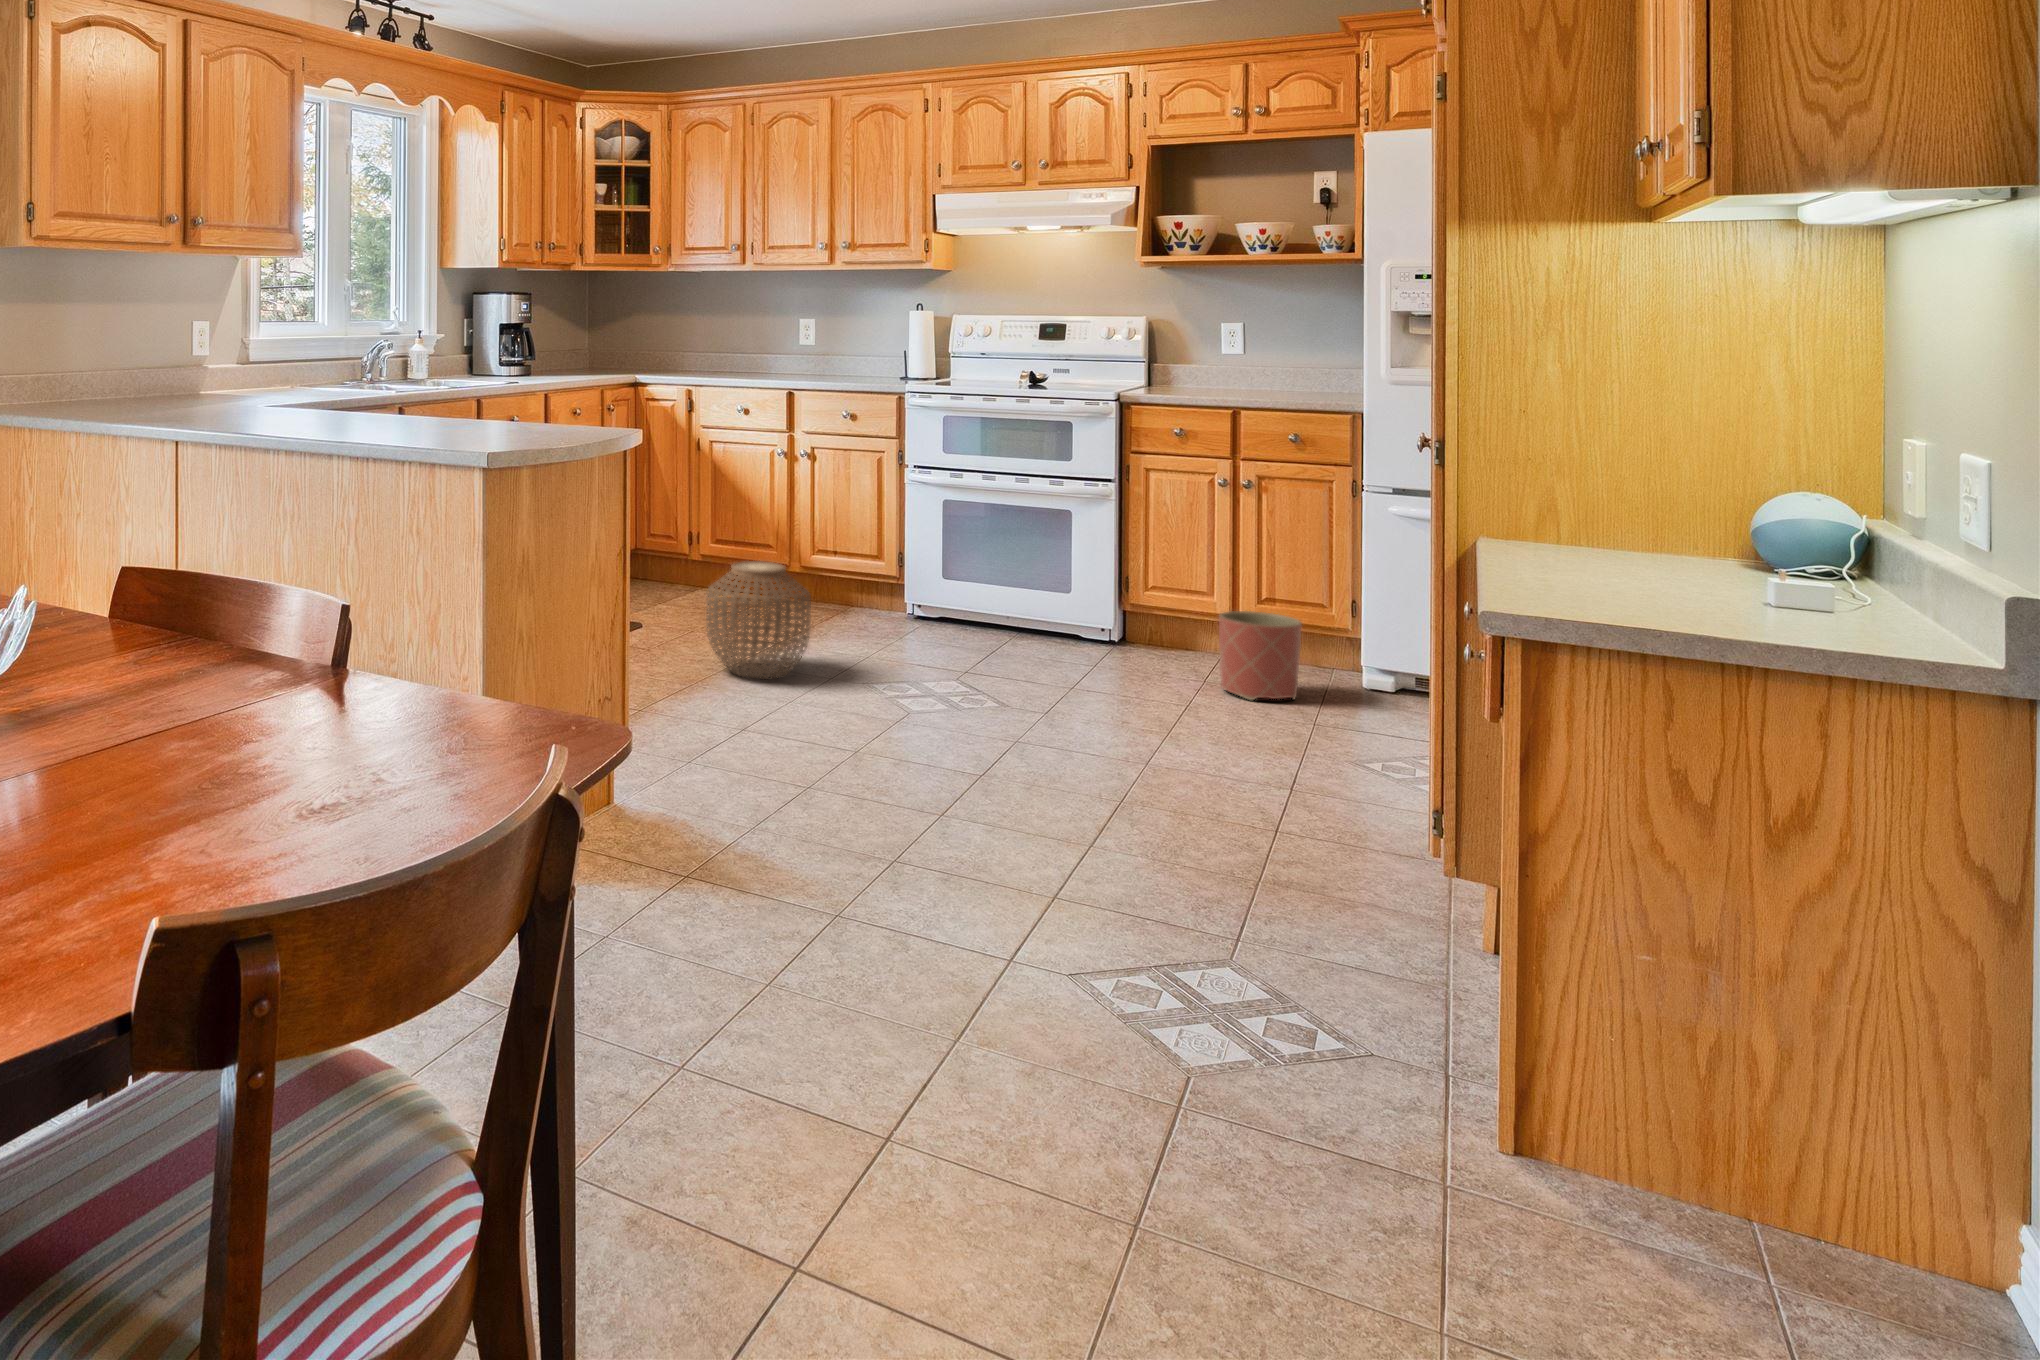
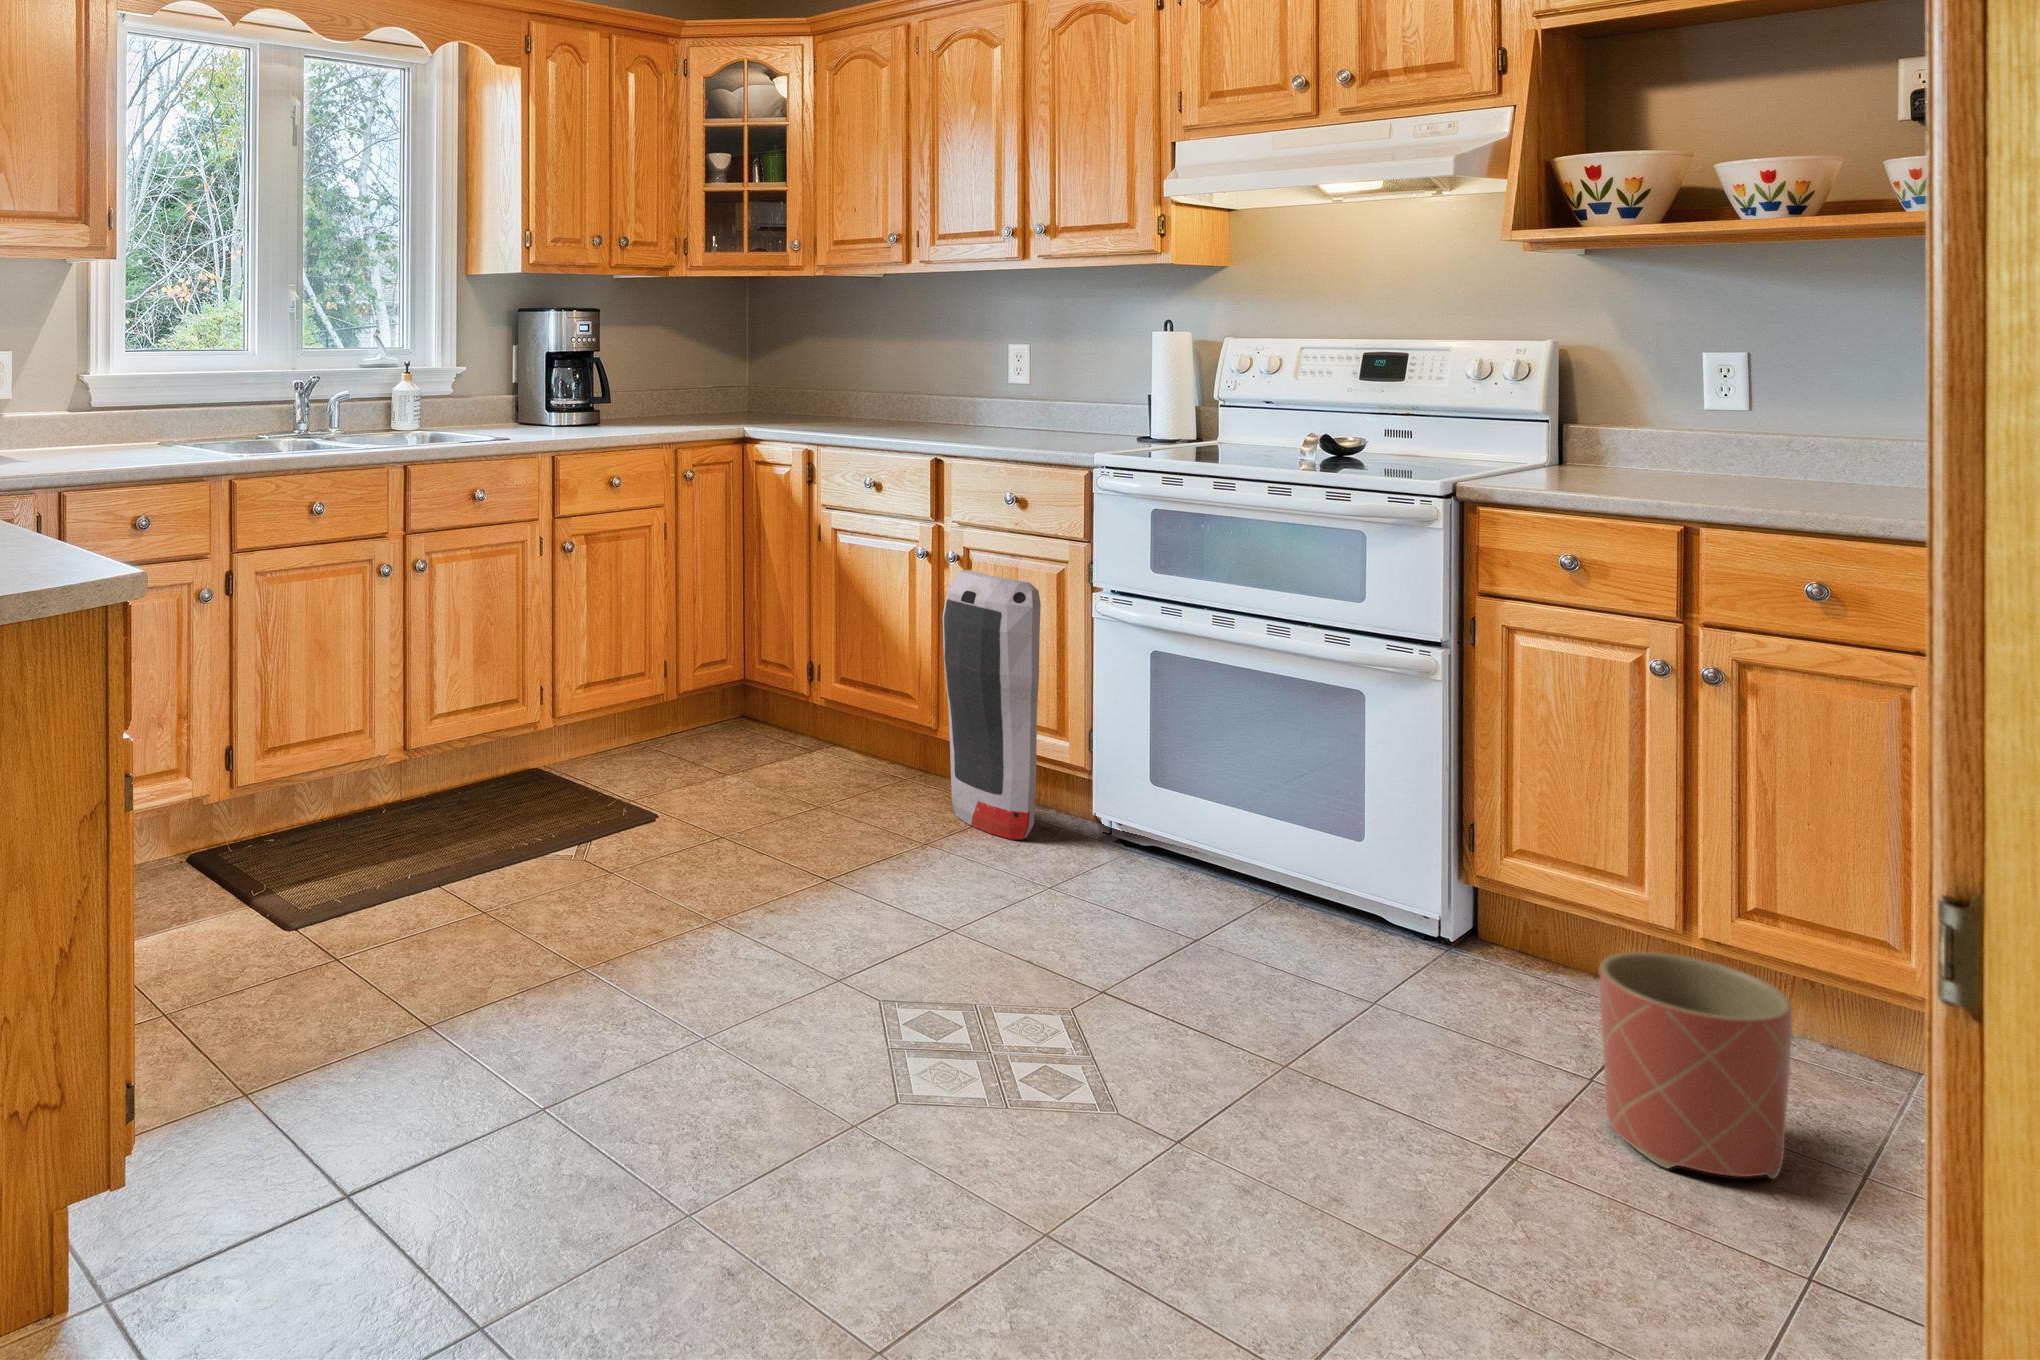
air purifier: none [803,459,874,619] -> present [943,570,1041,839]
woven basket: present [706,561,811,679] -> none [632,760,809,977]

